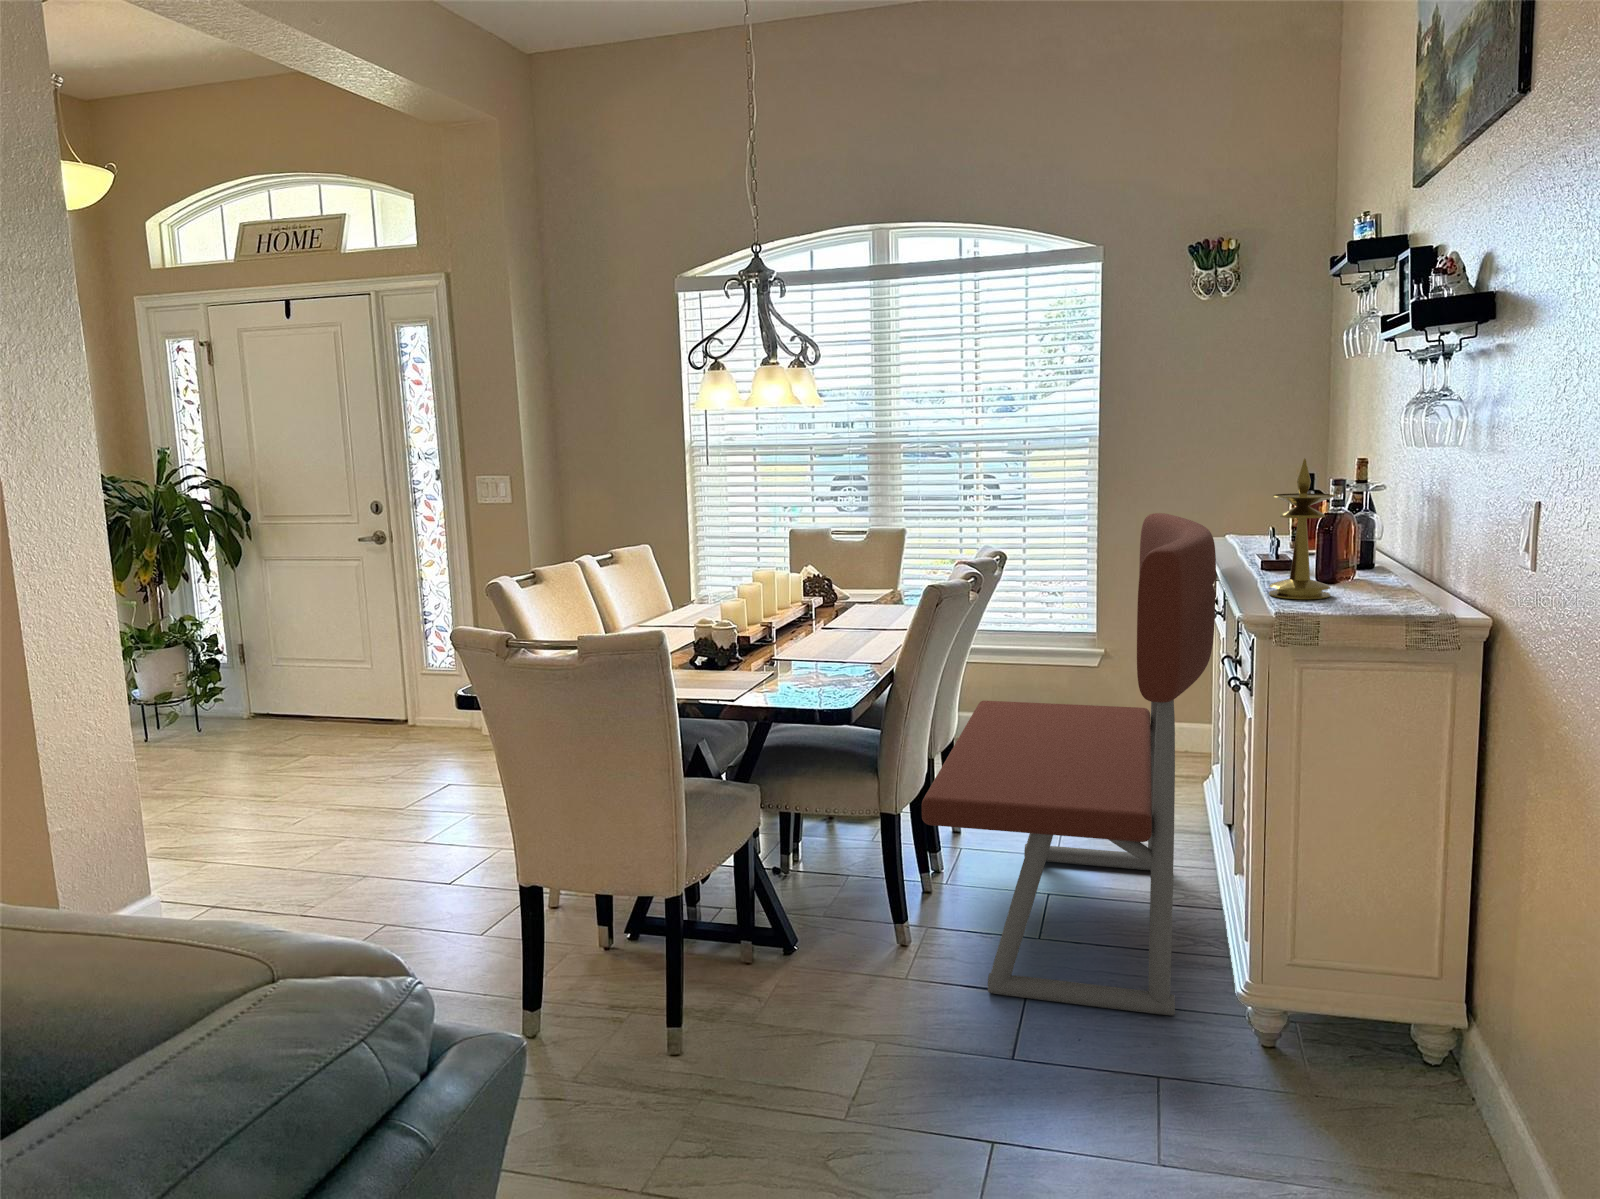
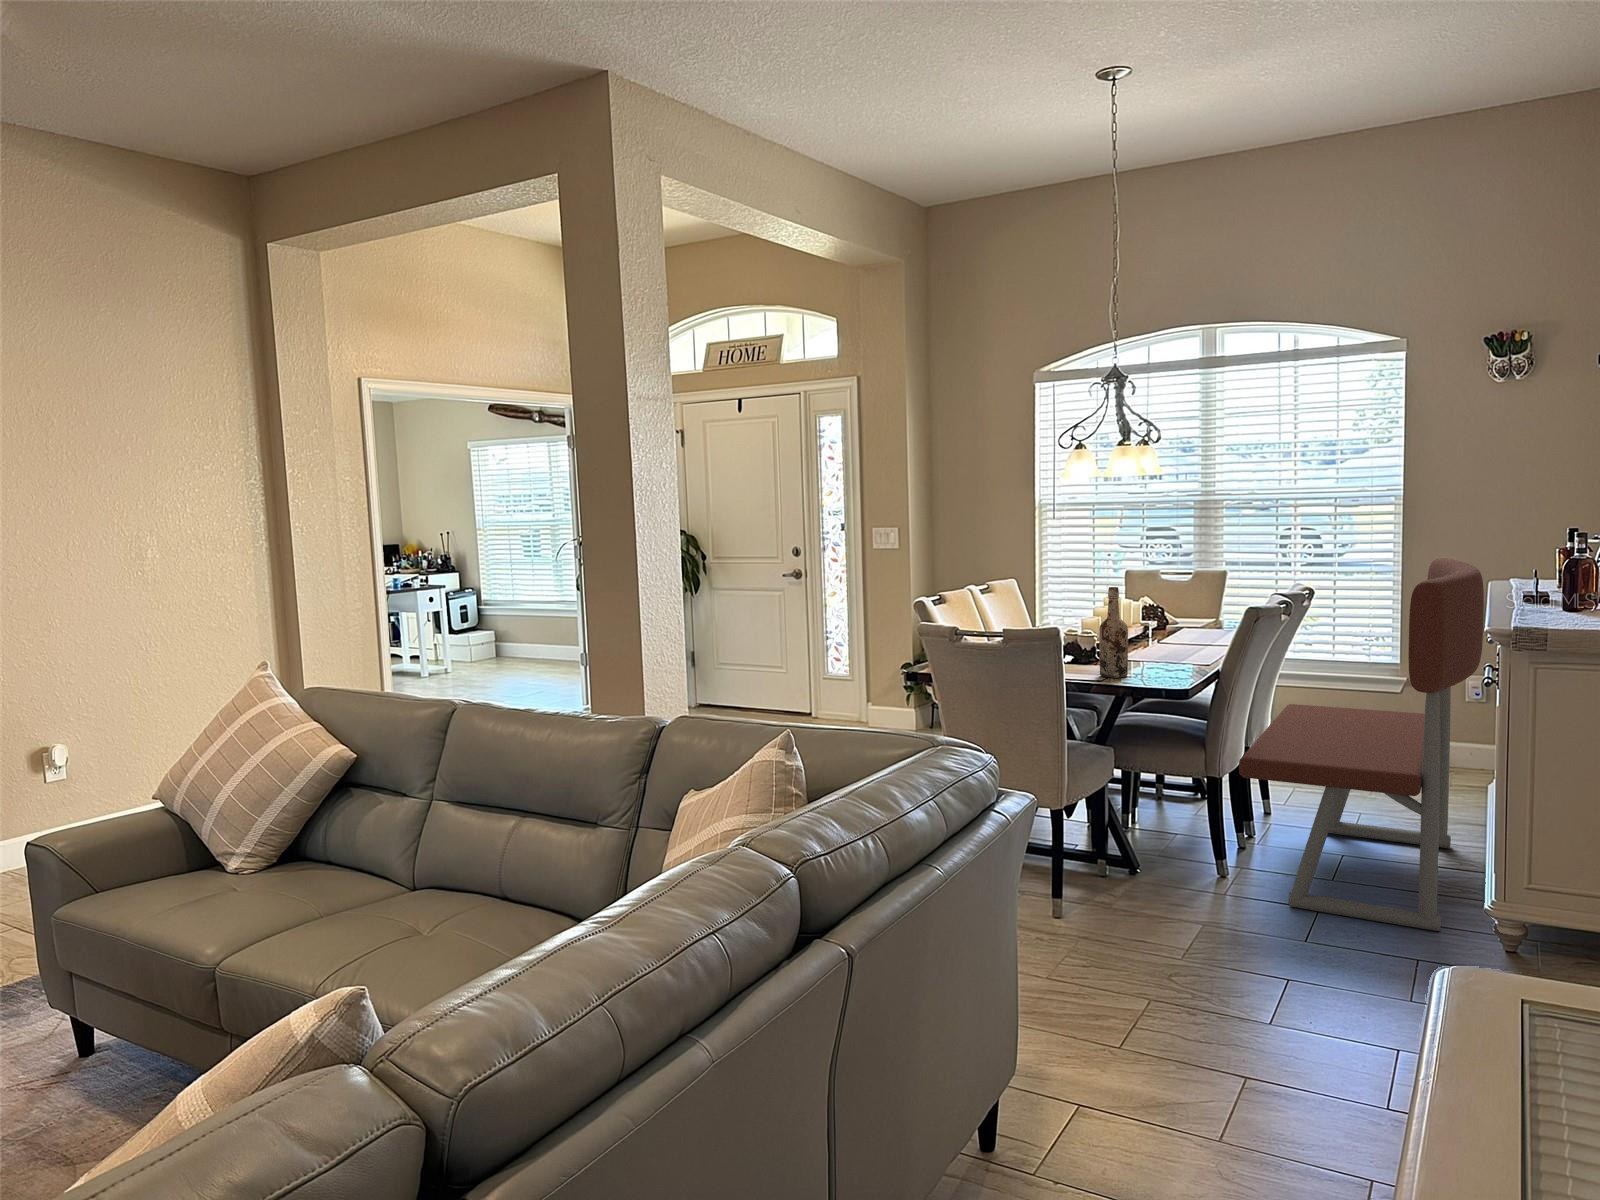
candlestick: present [1269,458,1335,599] -> none [1520,516,1574,620]
wine bottle: none [728,563,770,695] -> present [1099,587,1128,678]

